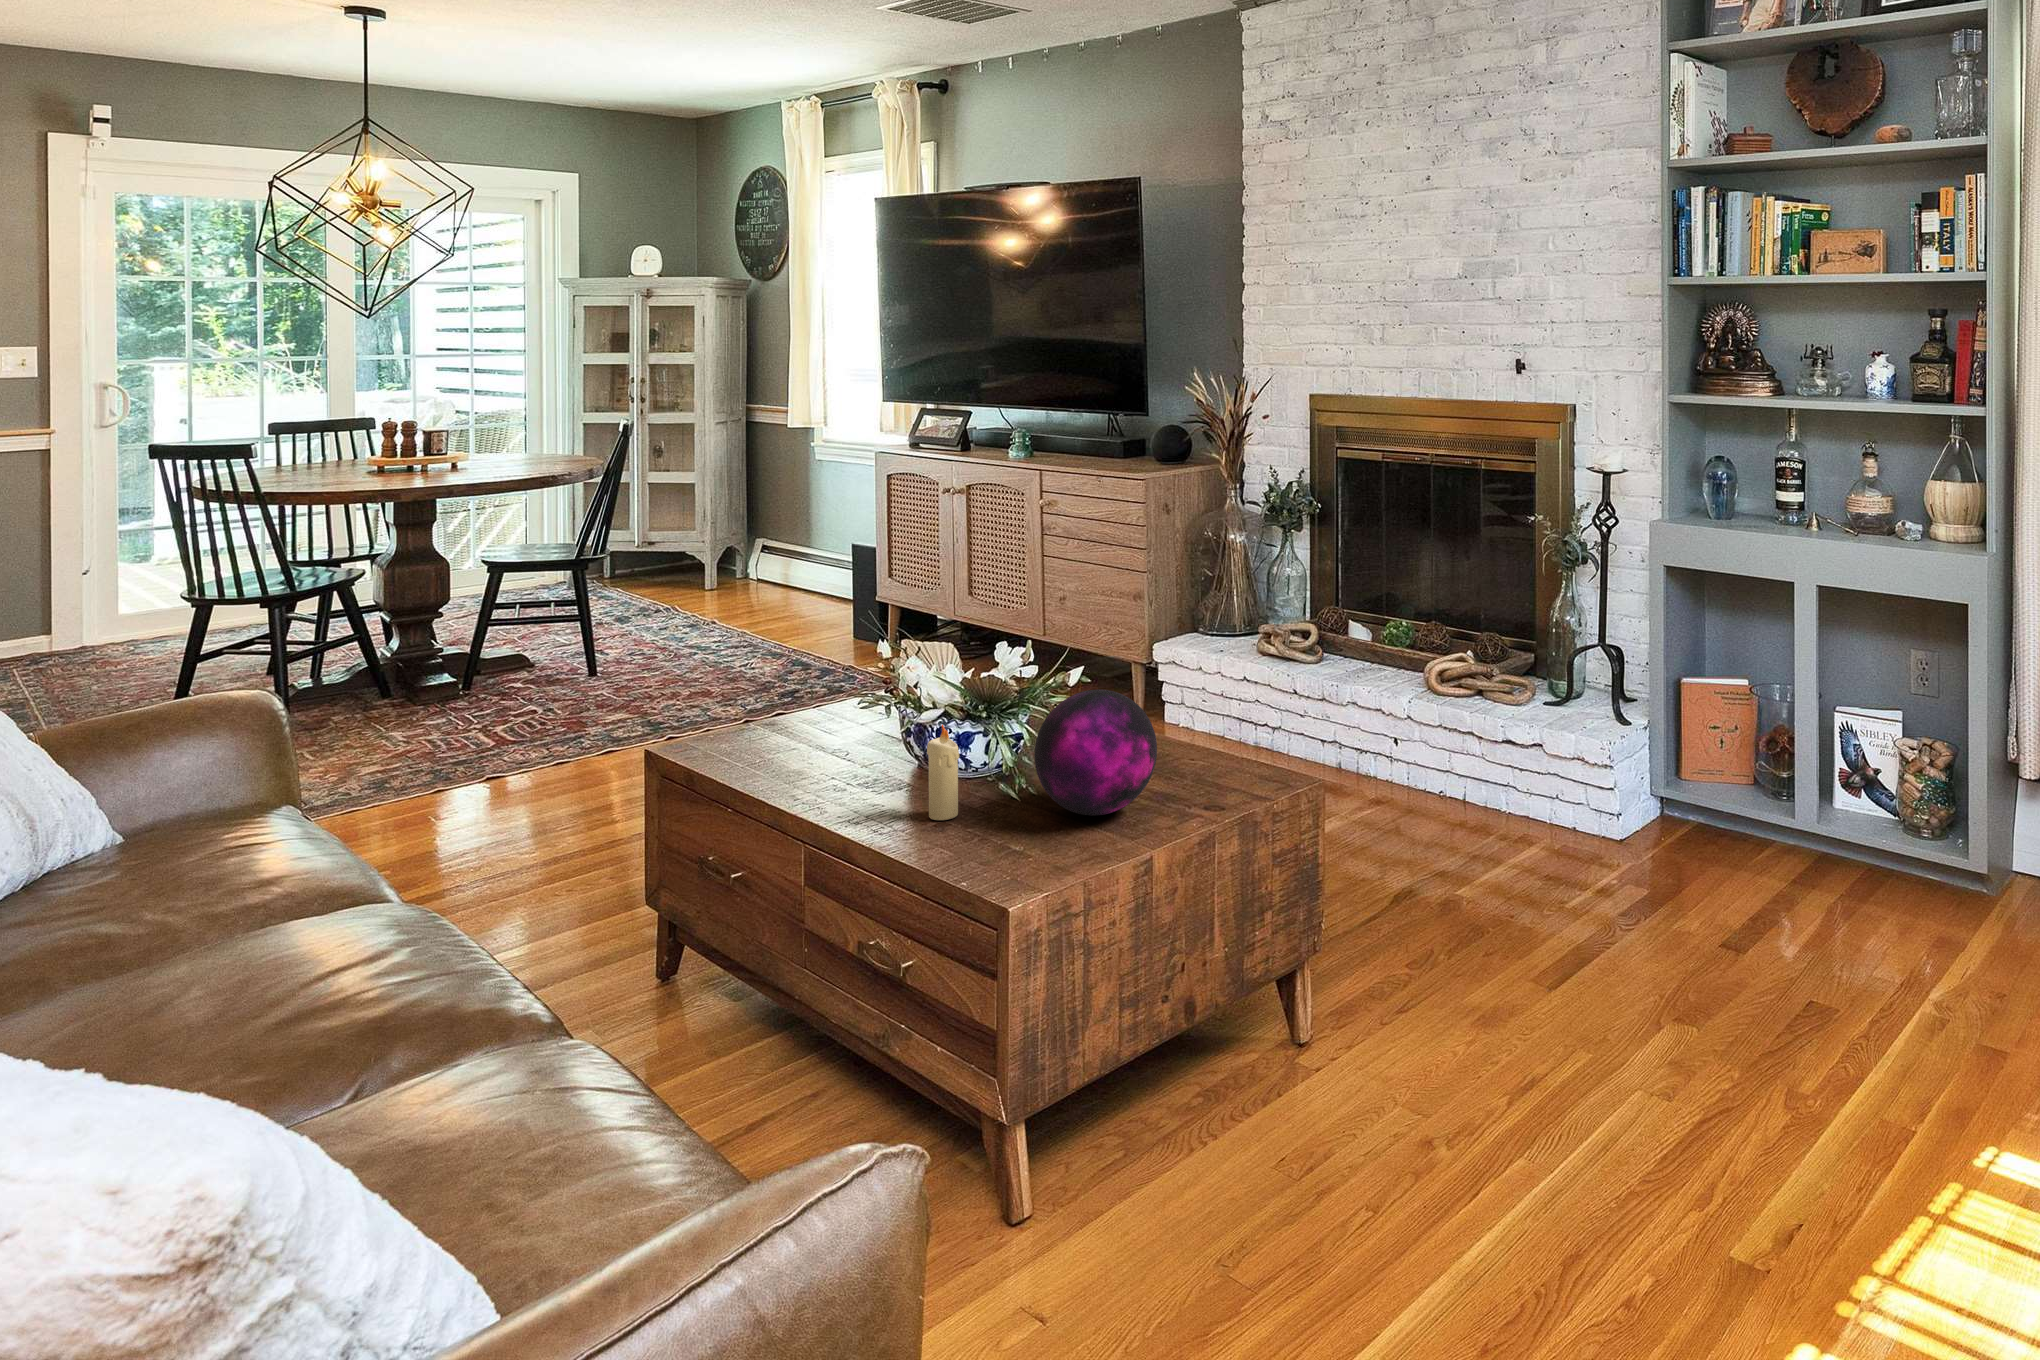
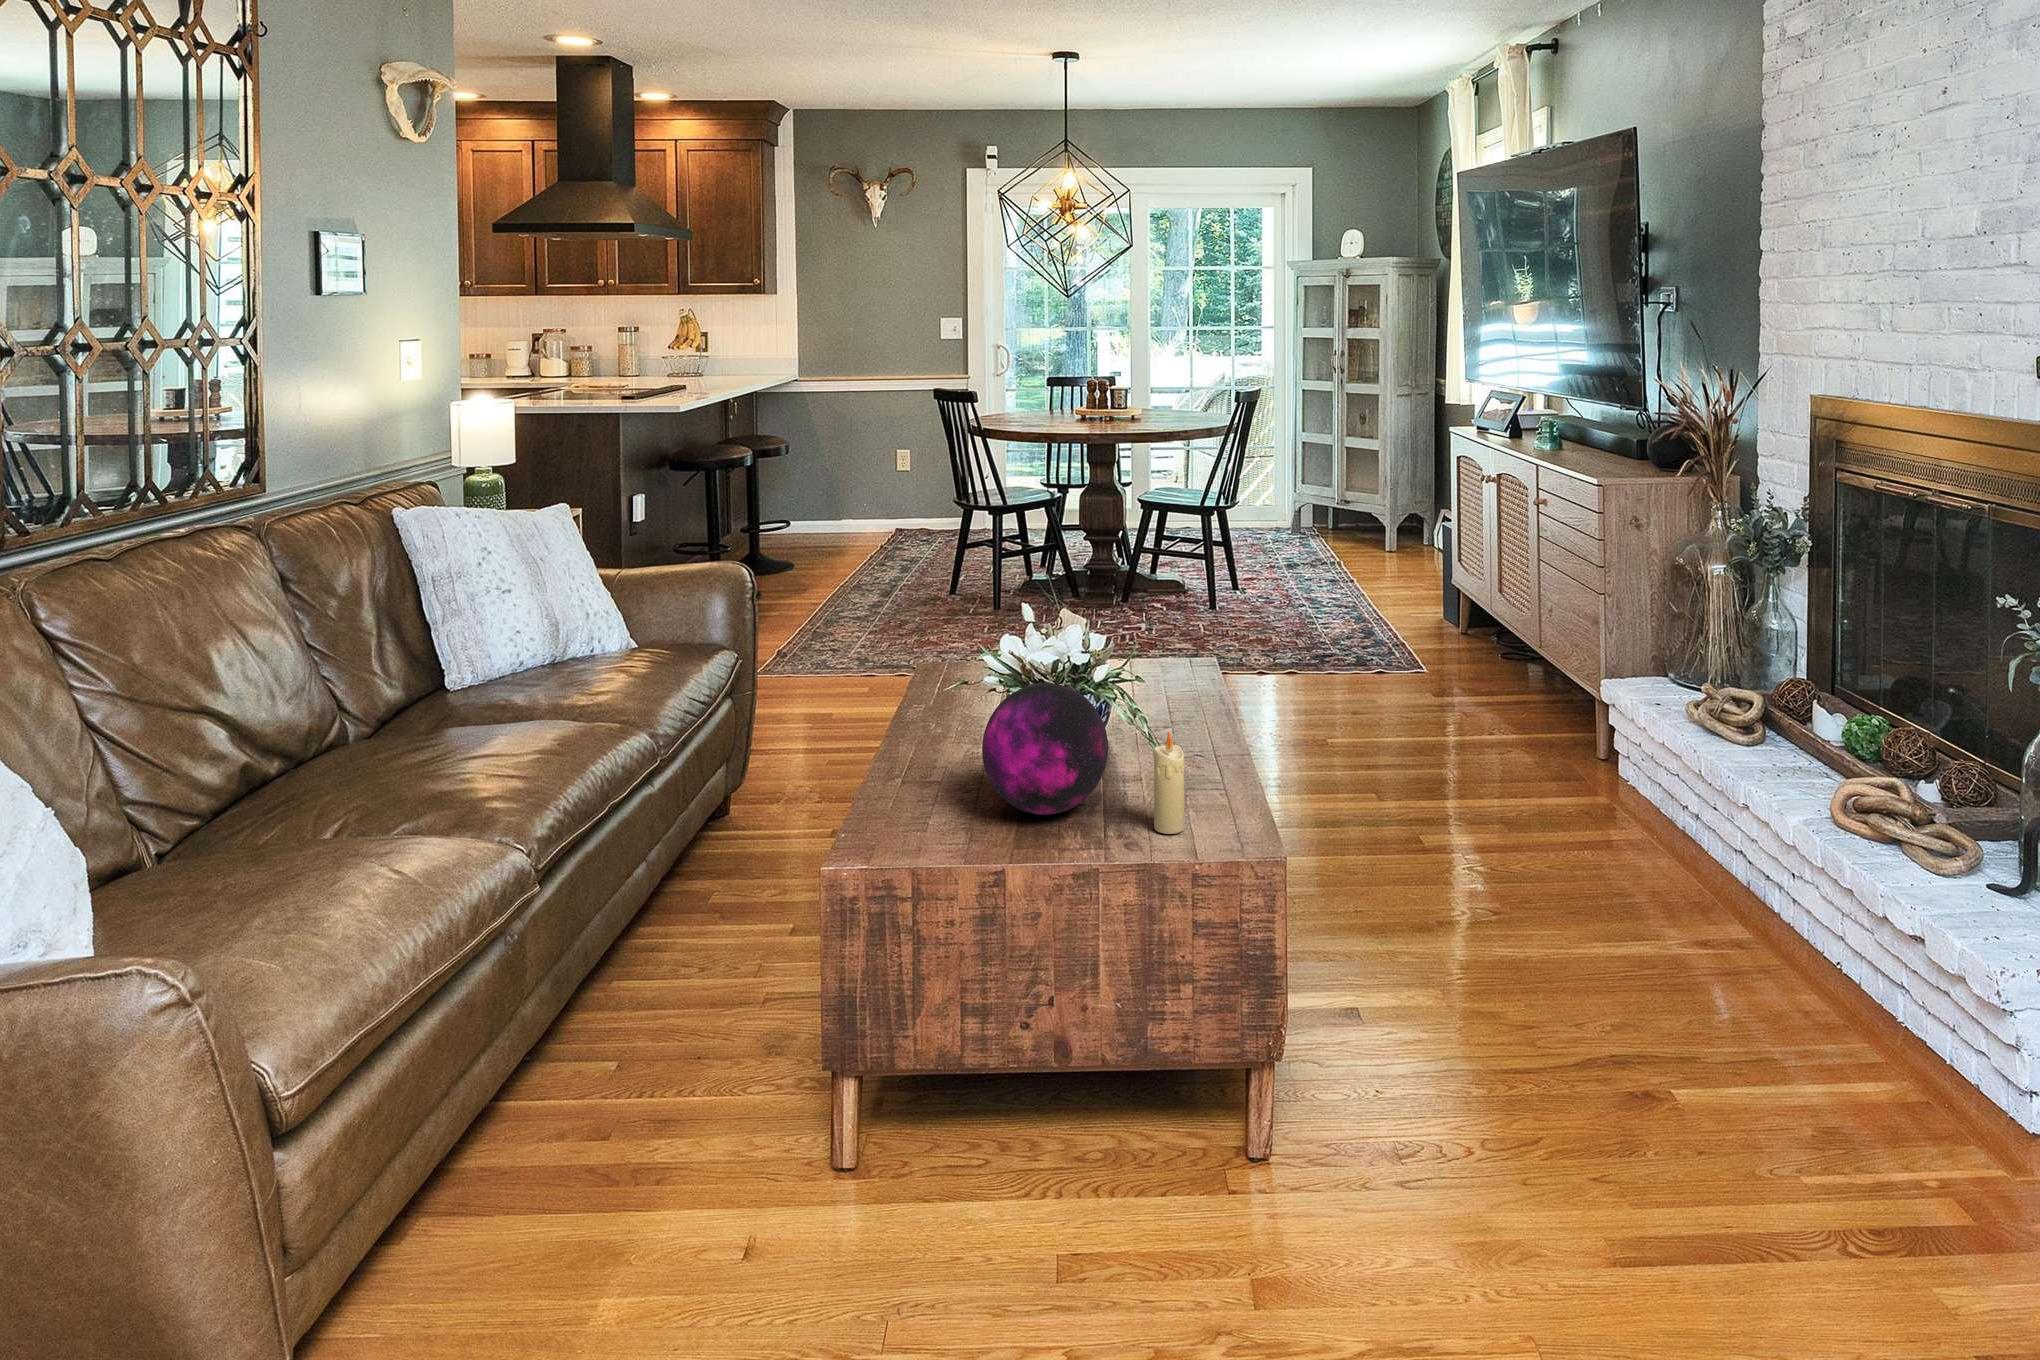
candle: present [927,725,959,820] -> present [1153,732,1185,834]

